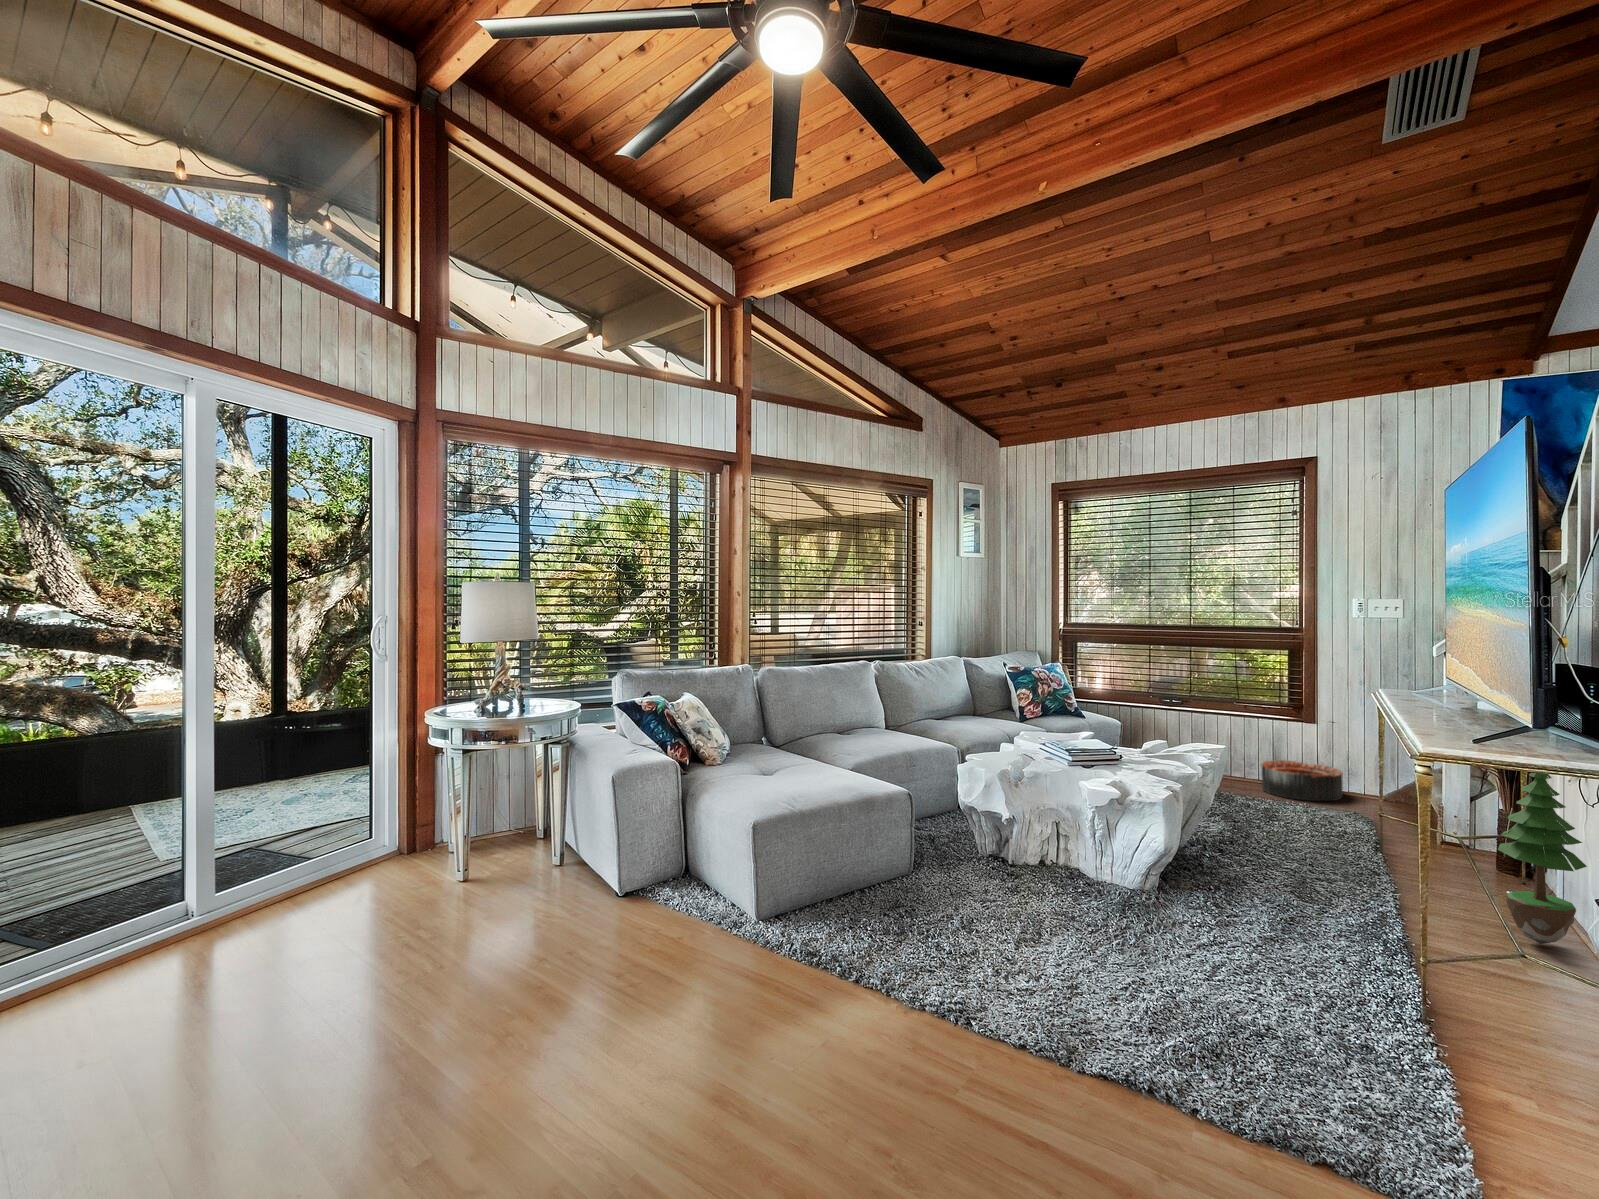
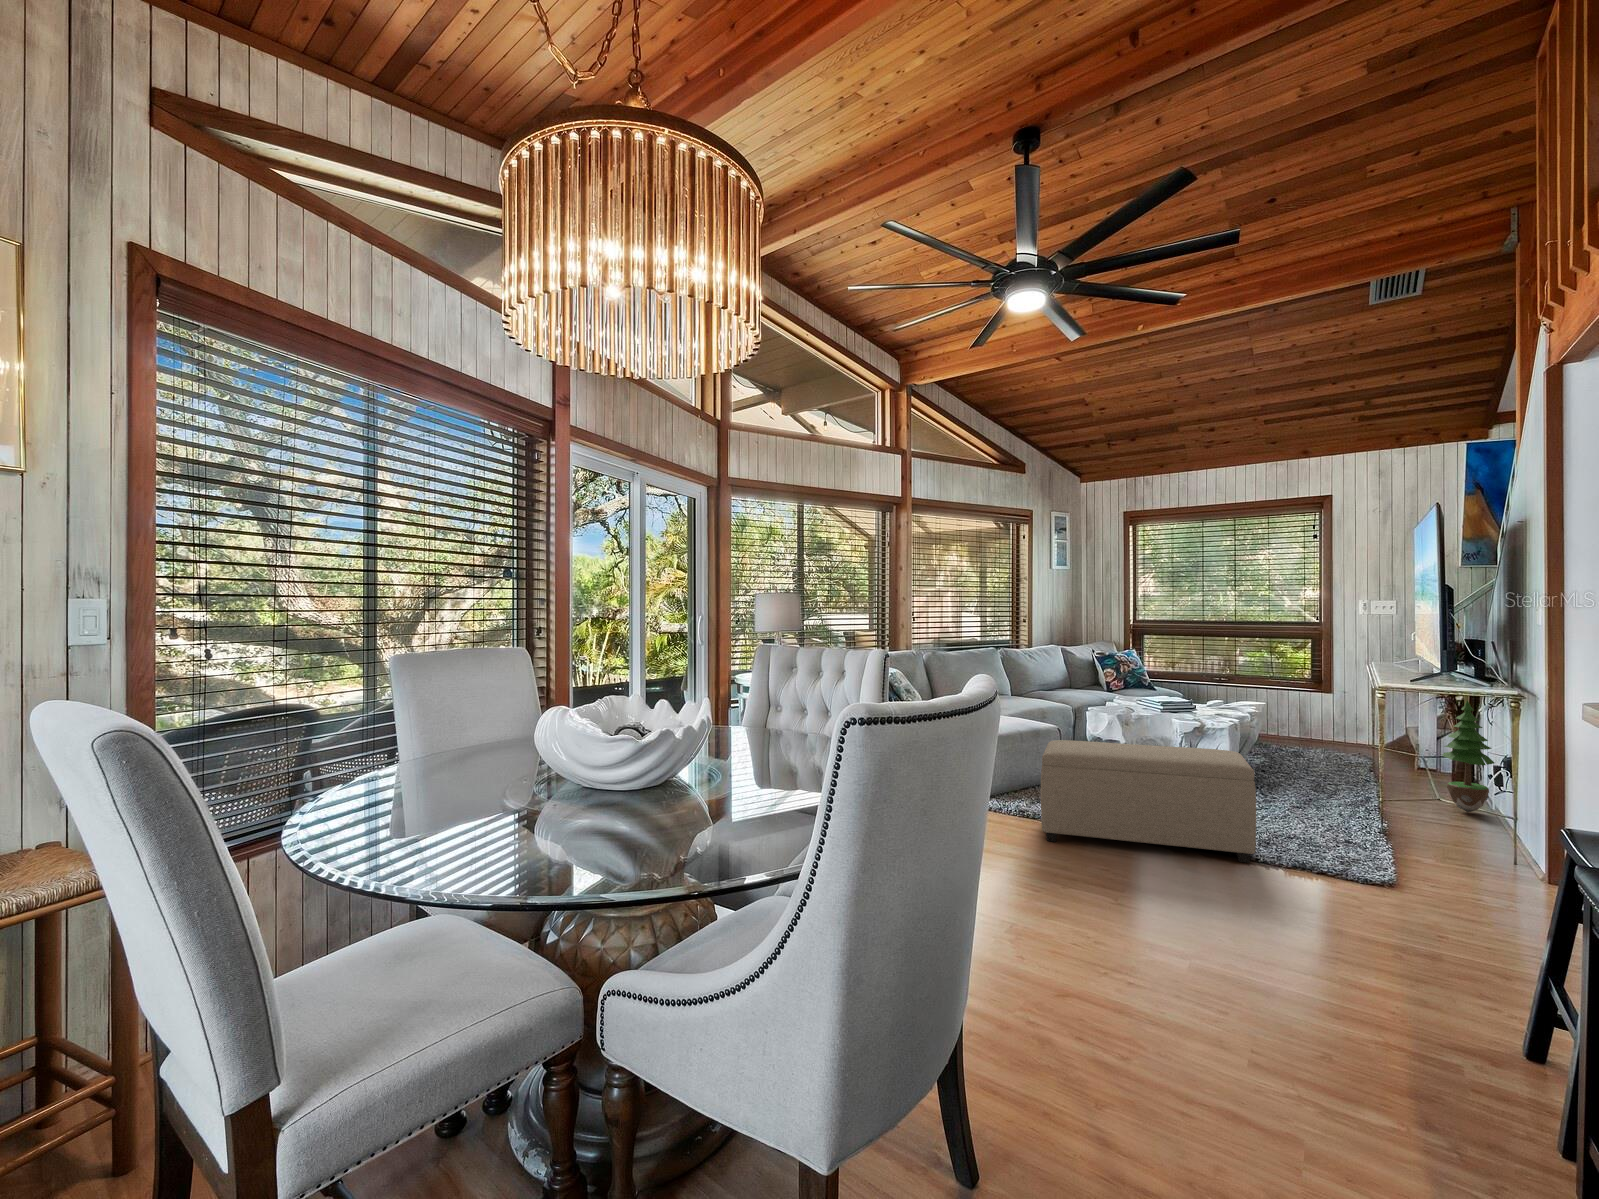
basket: present [1262,760,1343,801] -> none [1290,720,1351,747]
ottoman: none [811,838,1189,1106] -> present [1041,740,1256,863]

